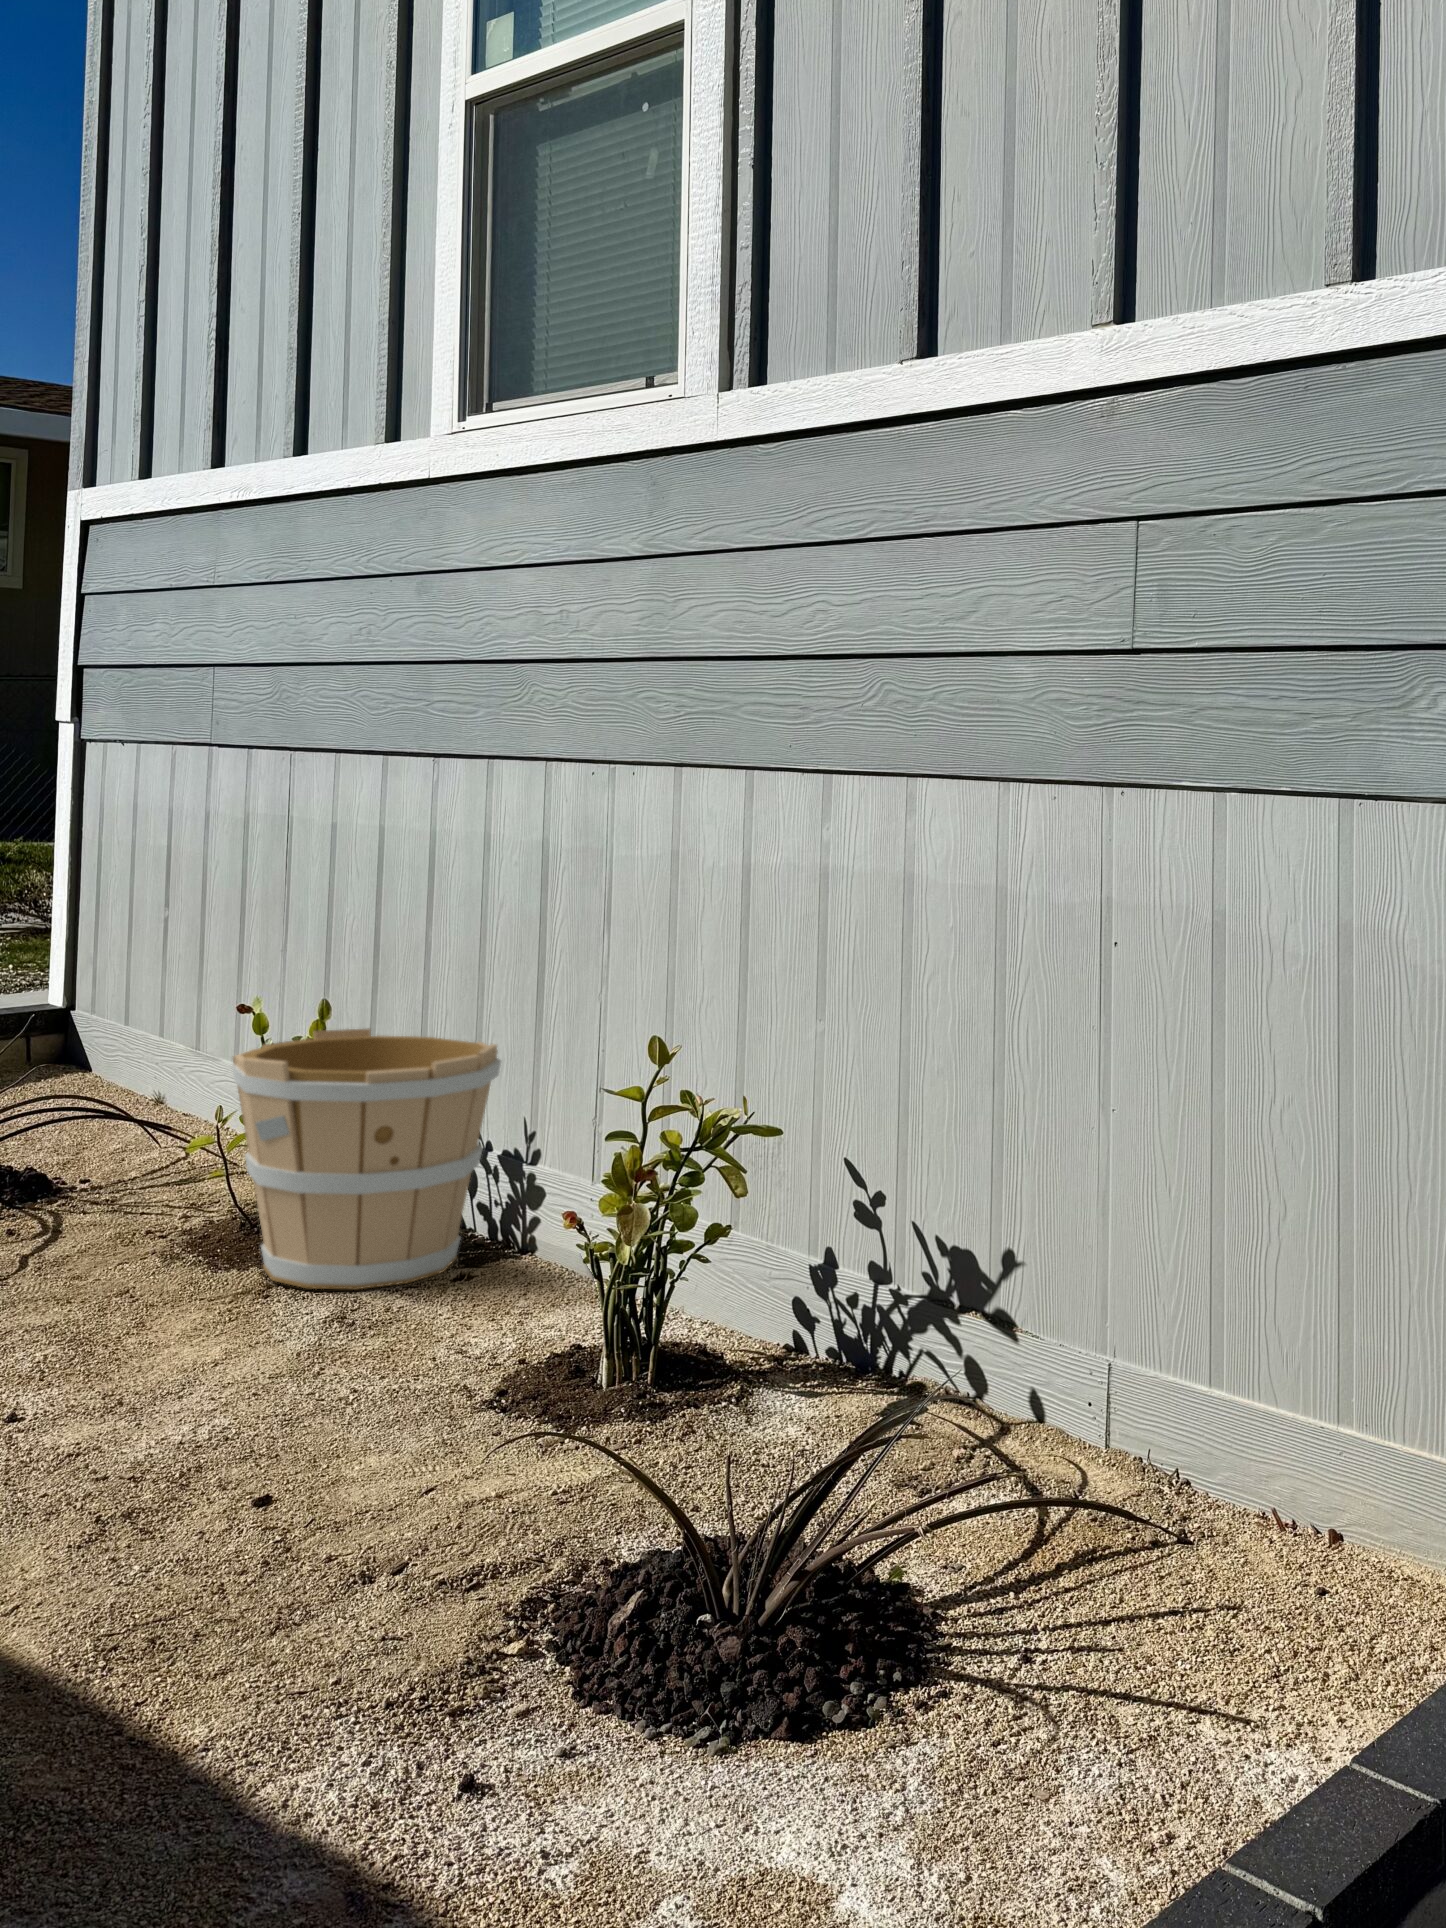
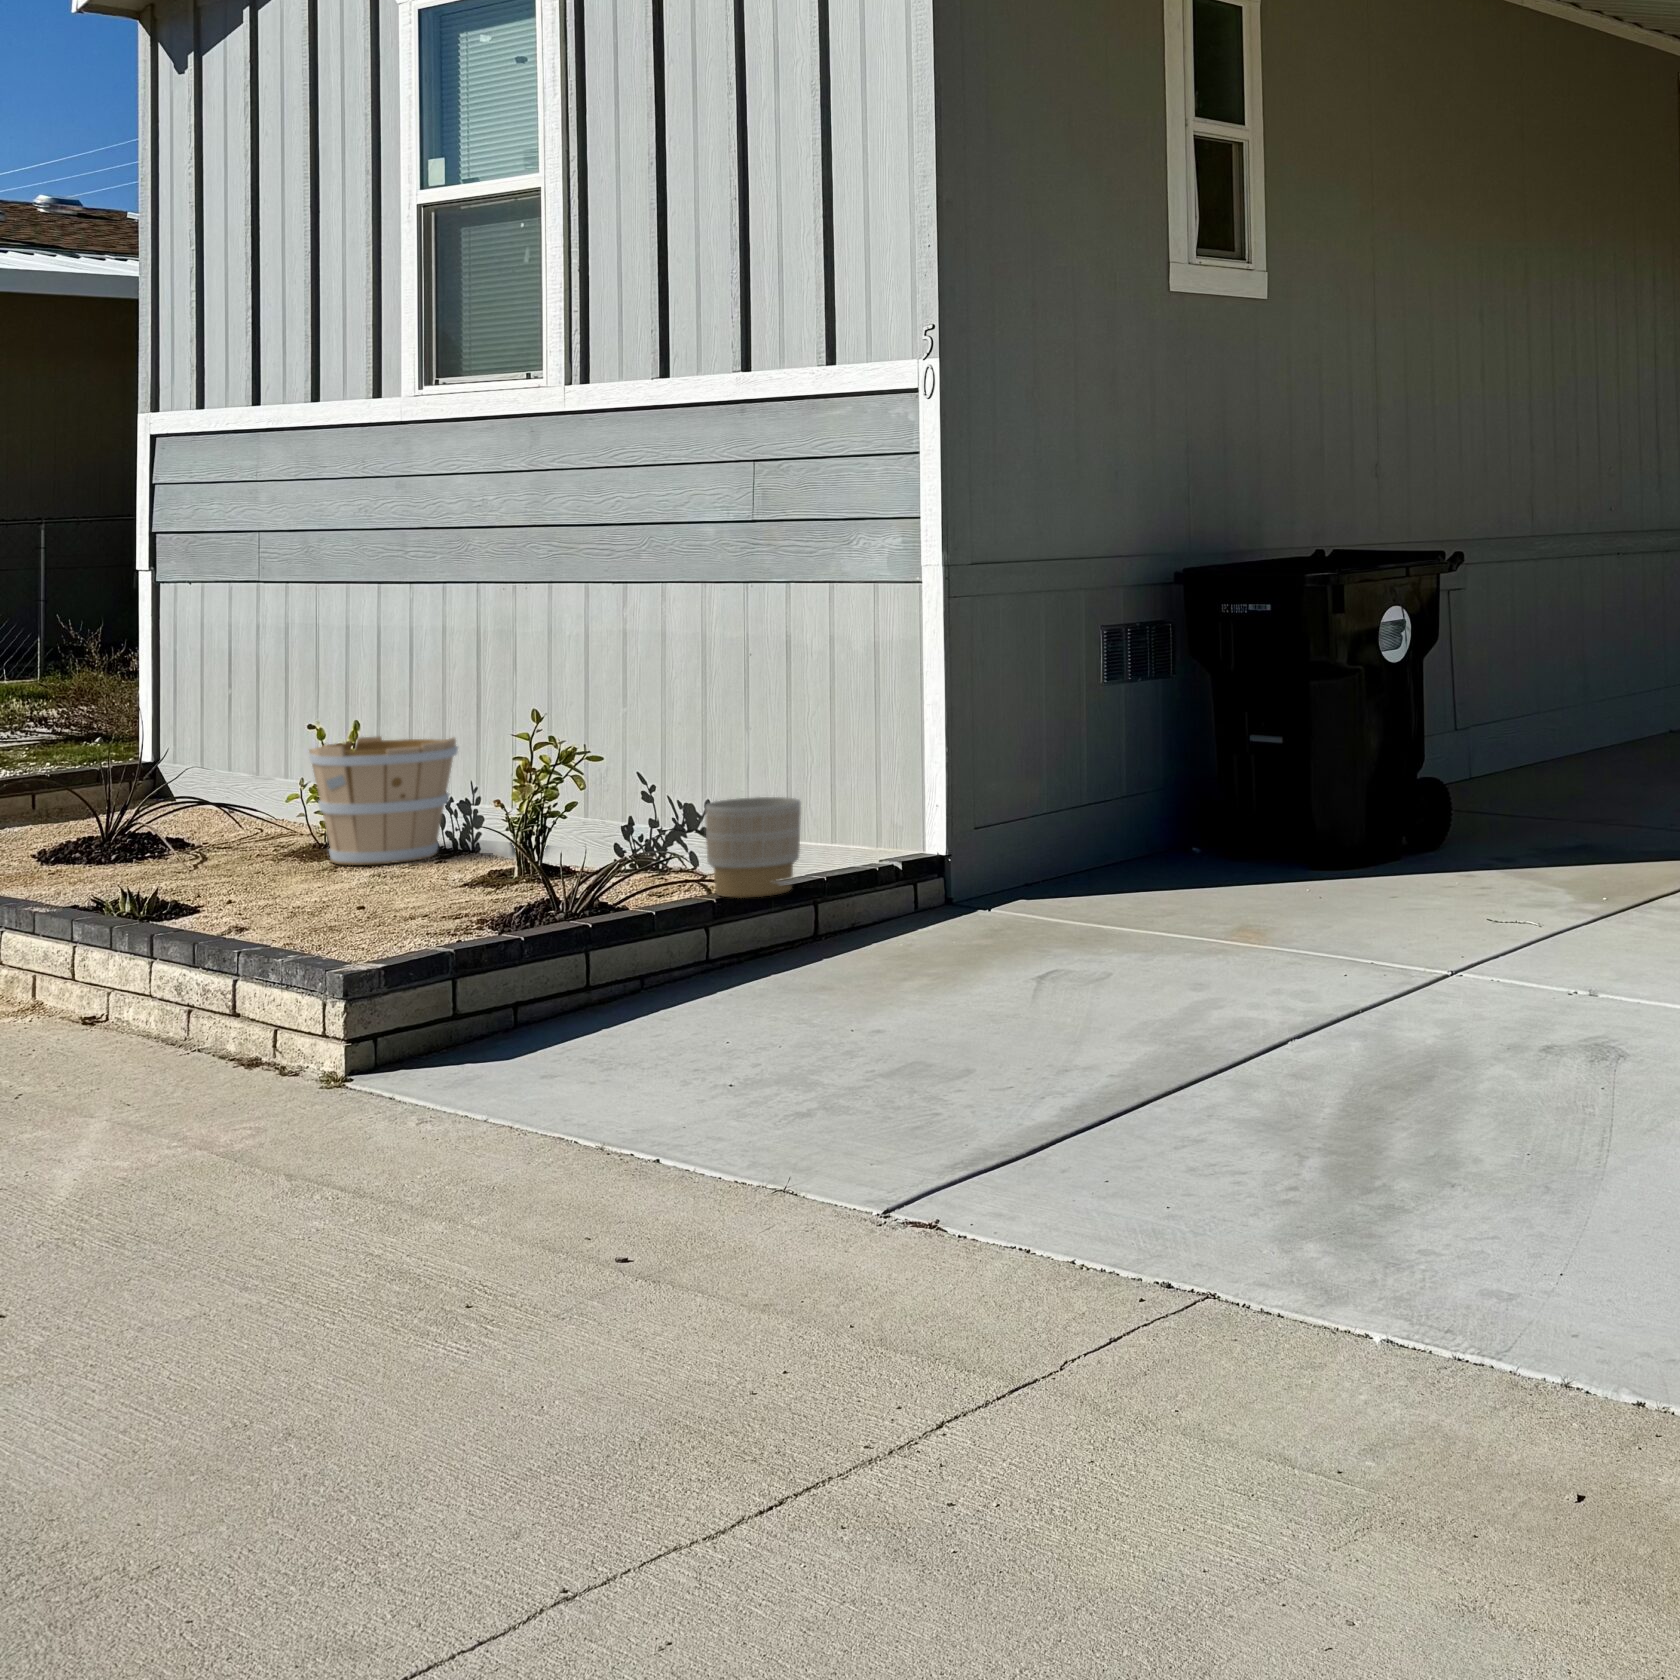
planter: none [1066,1291,1295,1583] -> present [705,797,801,898]

